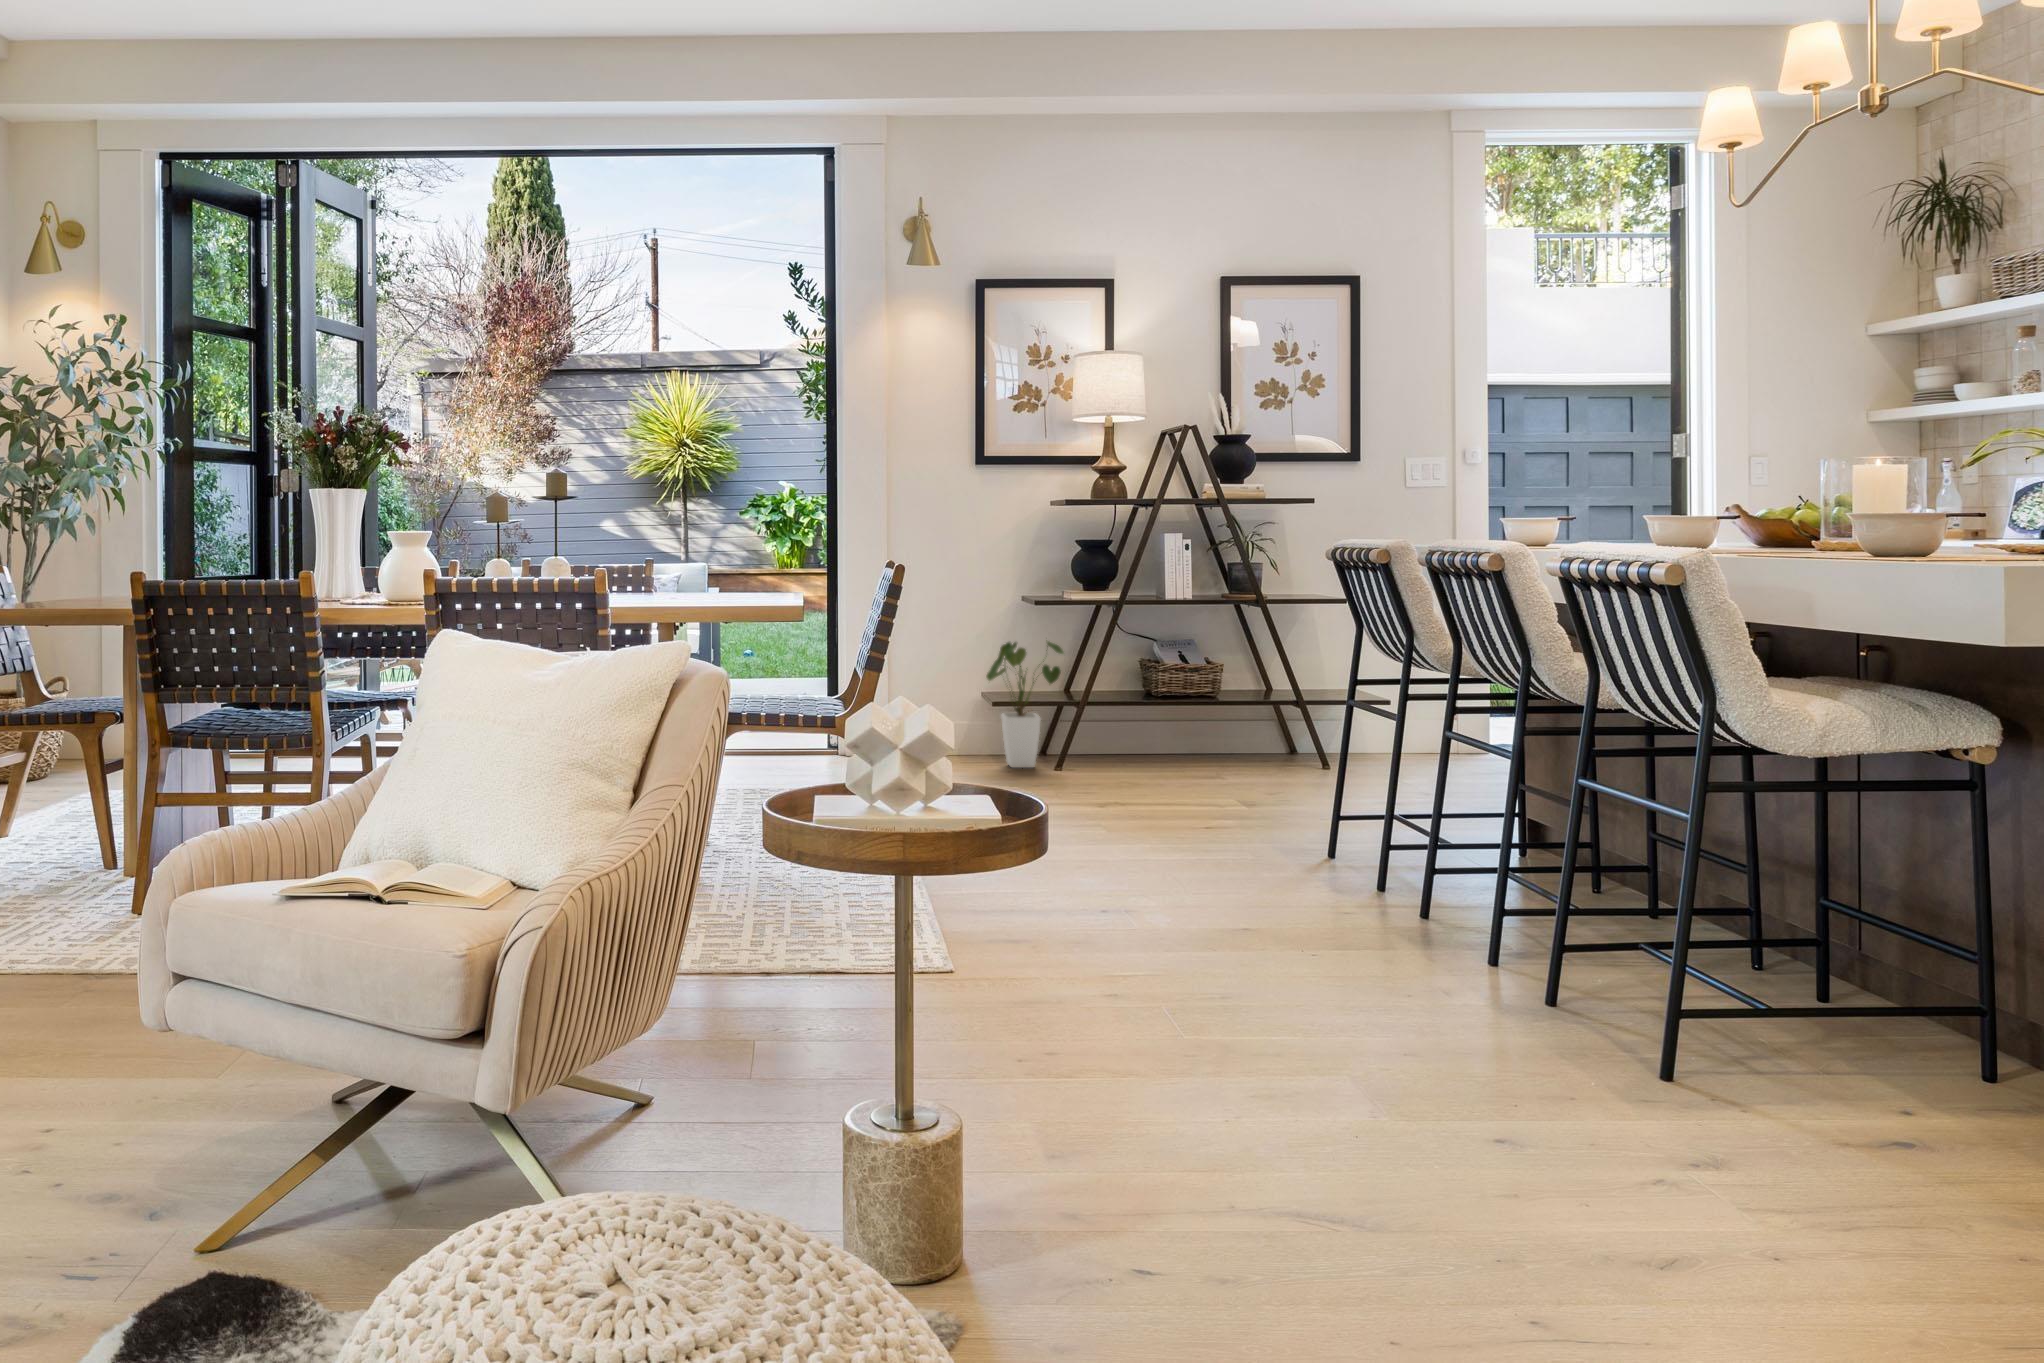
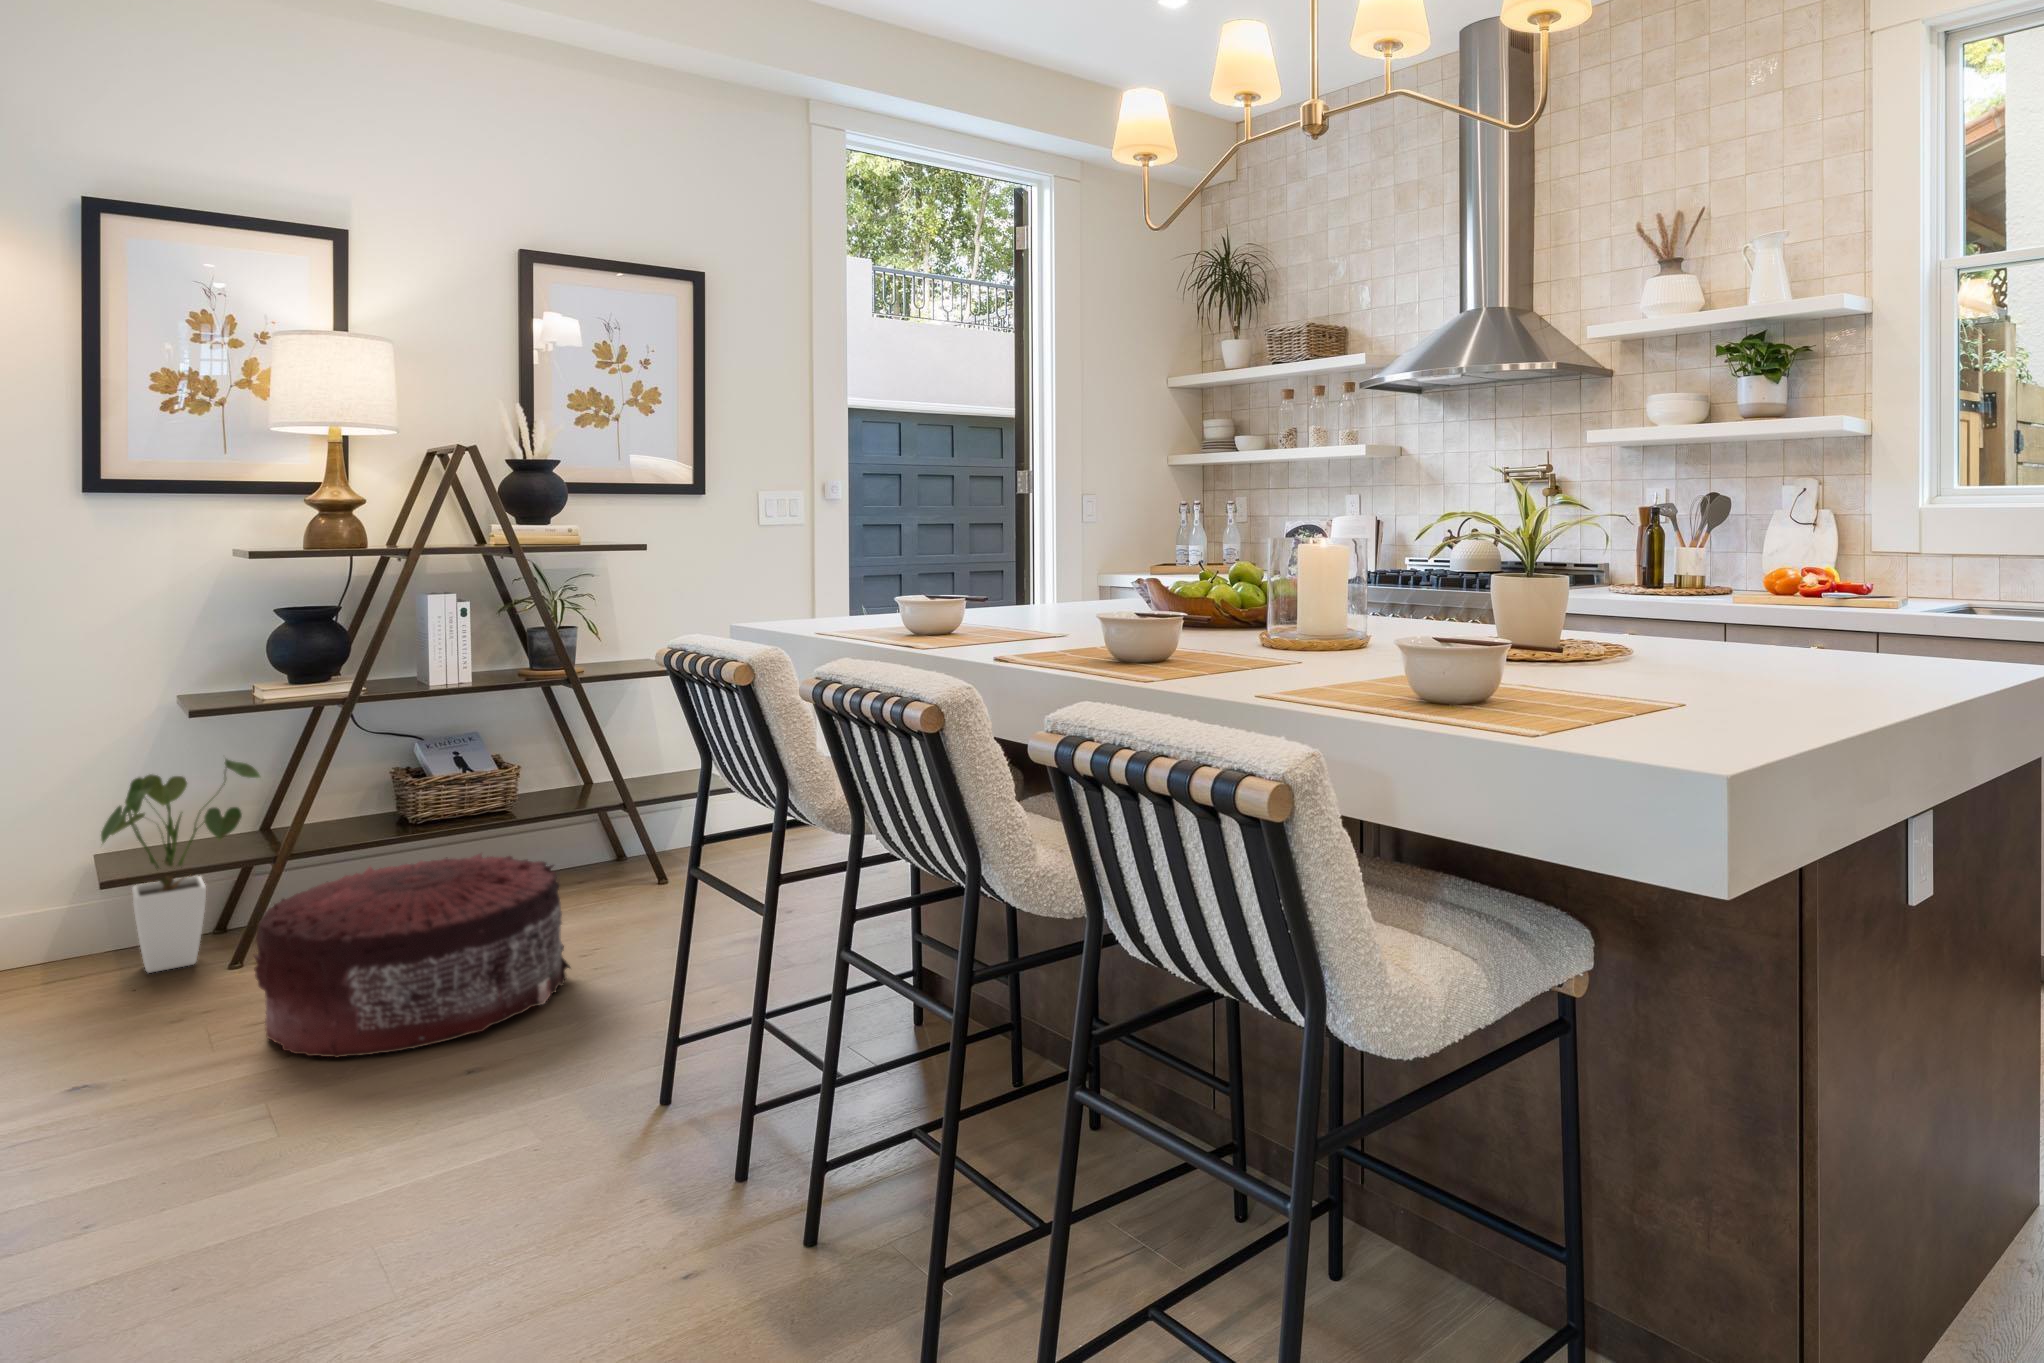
pouf: none [1080,707,1264,813] -> present [254,853,570,1058]

